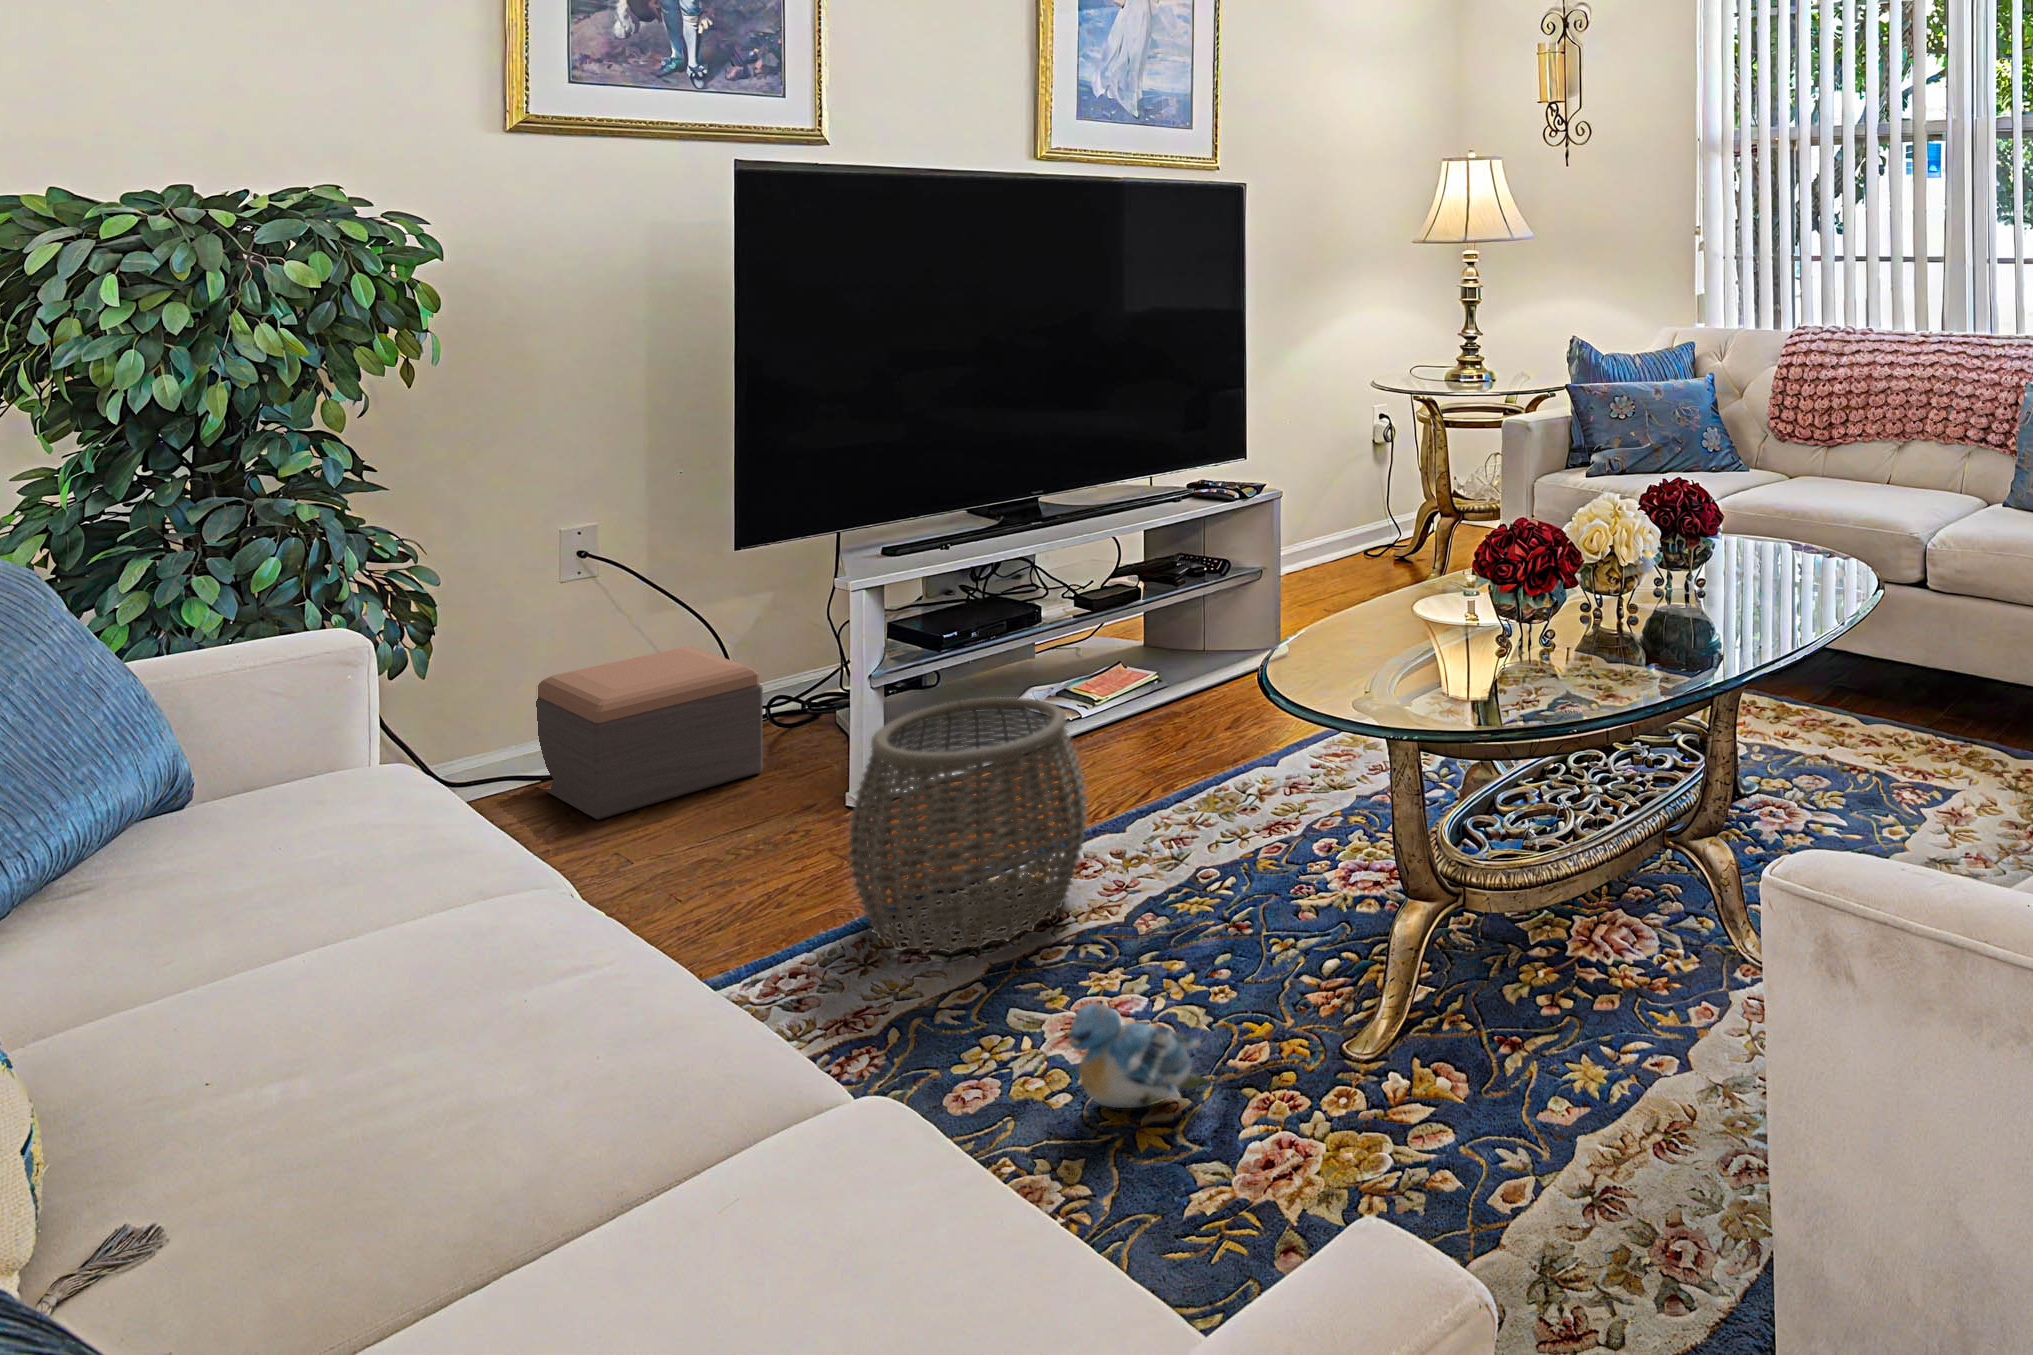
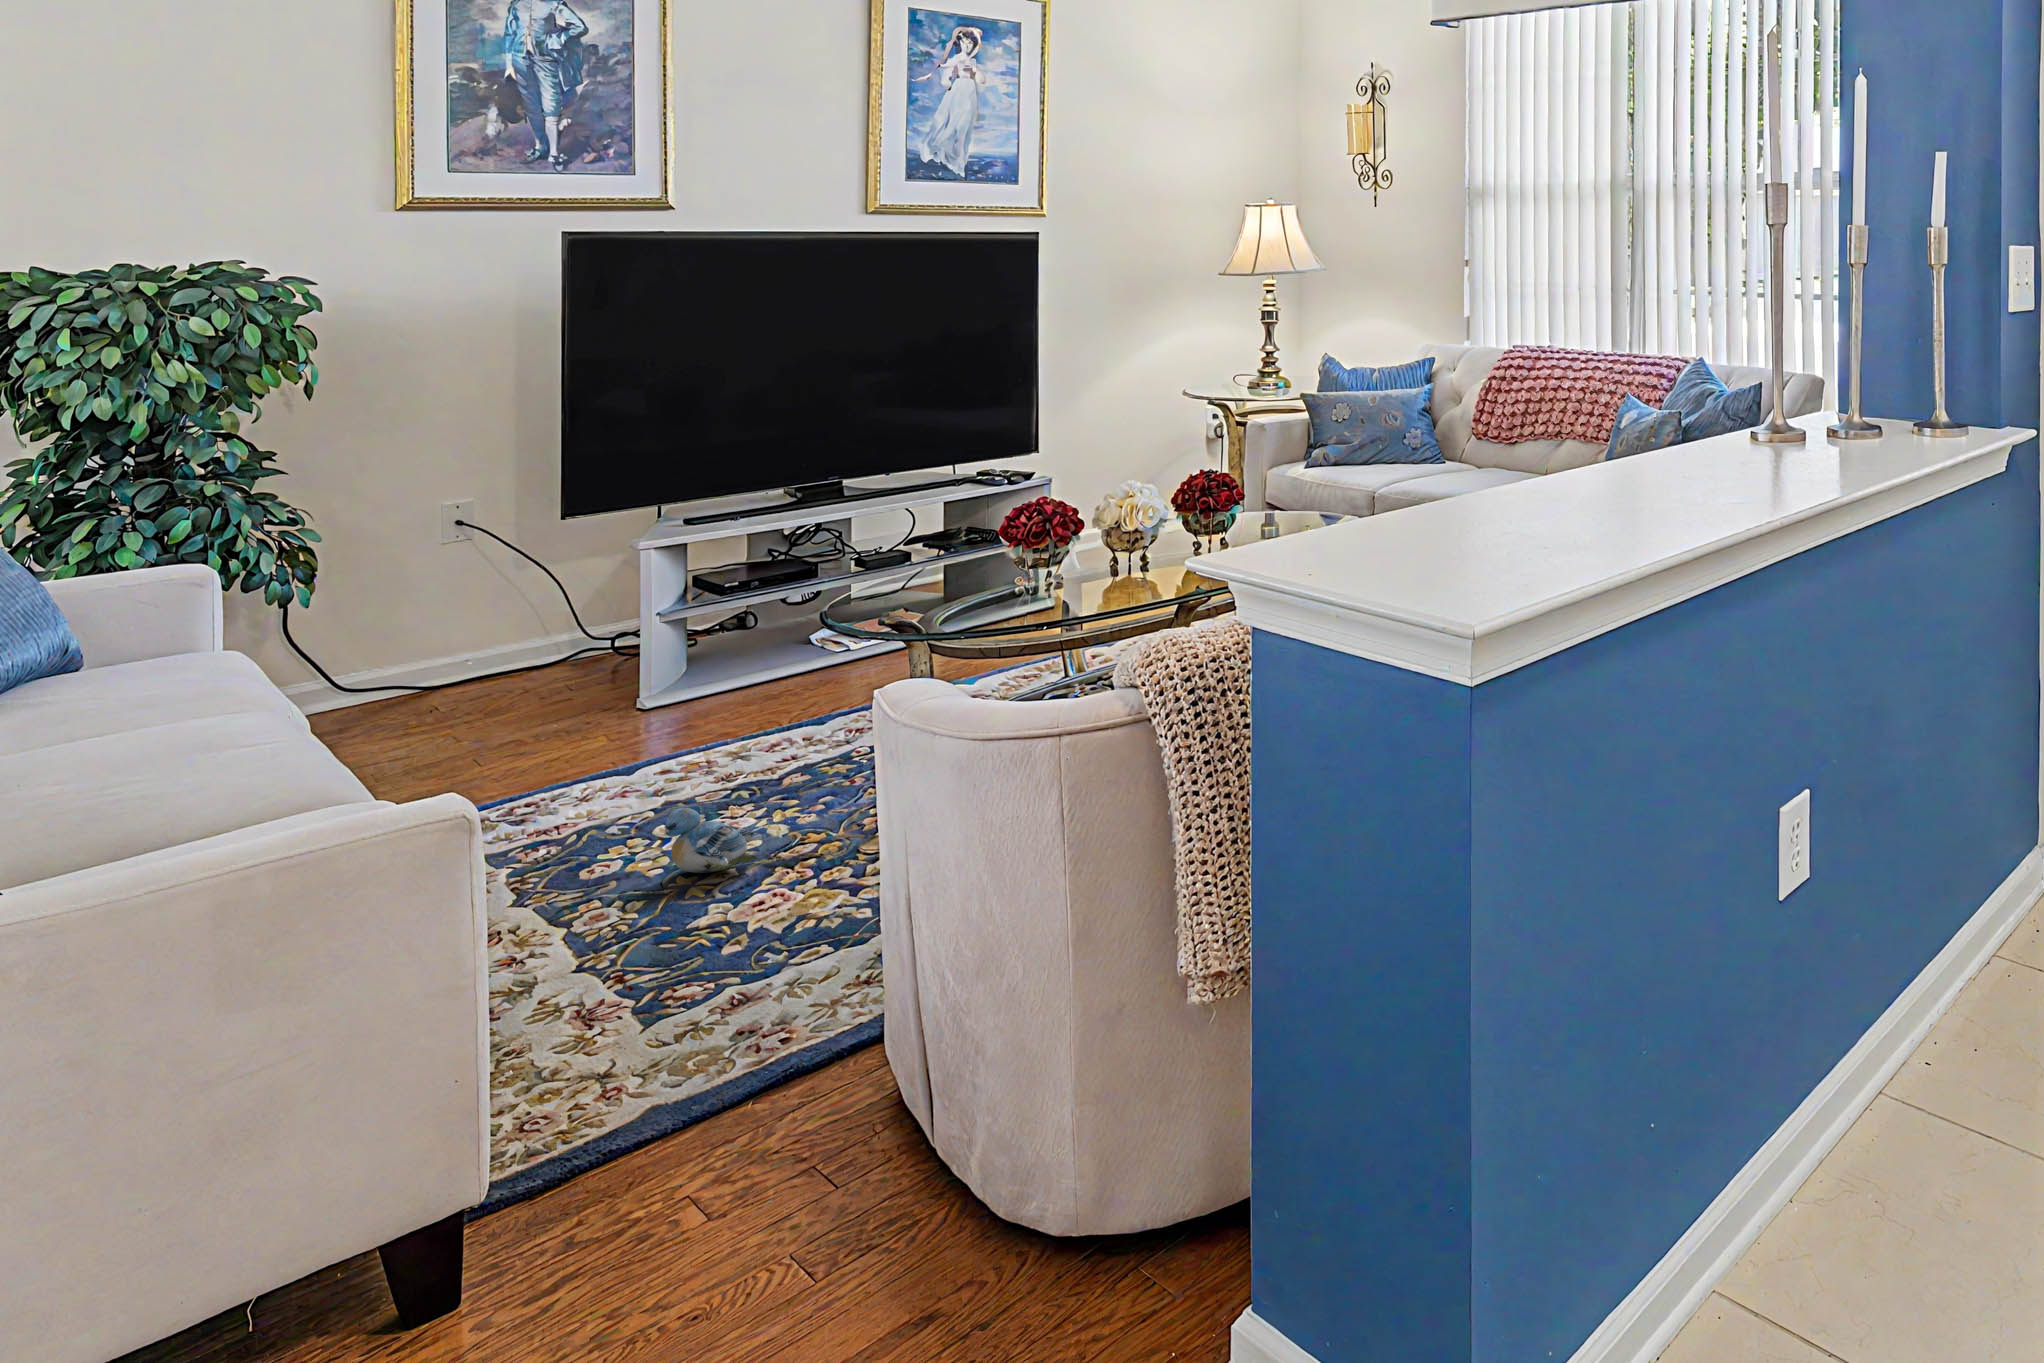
footstool: present [536,646,763,820] -> none [418,590,593,712]
woven basket: present [848,697,1088,954] -> none [584,623,772,793]

